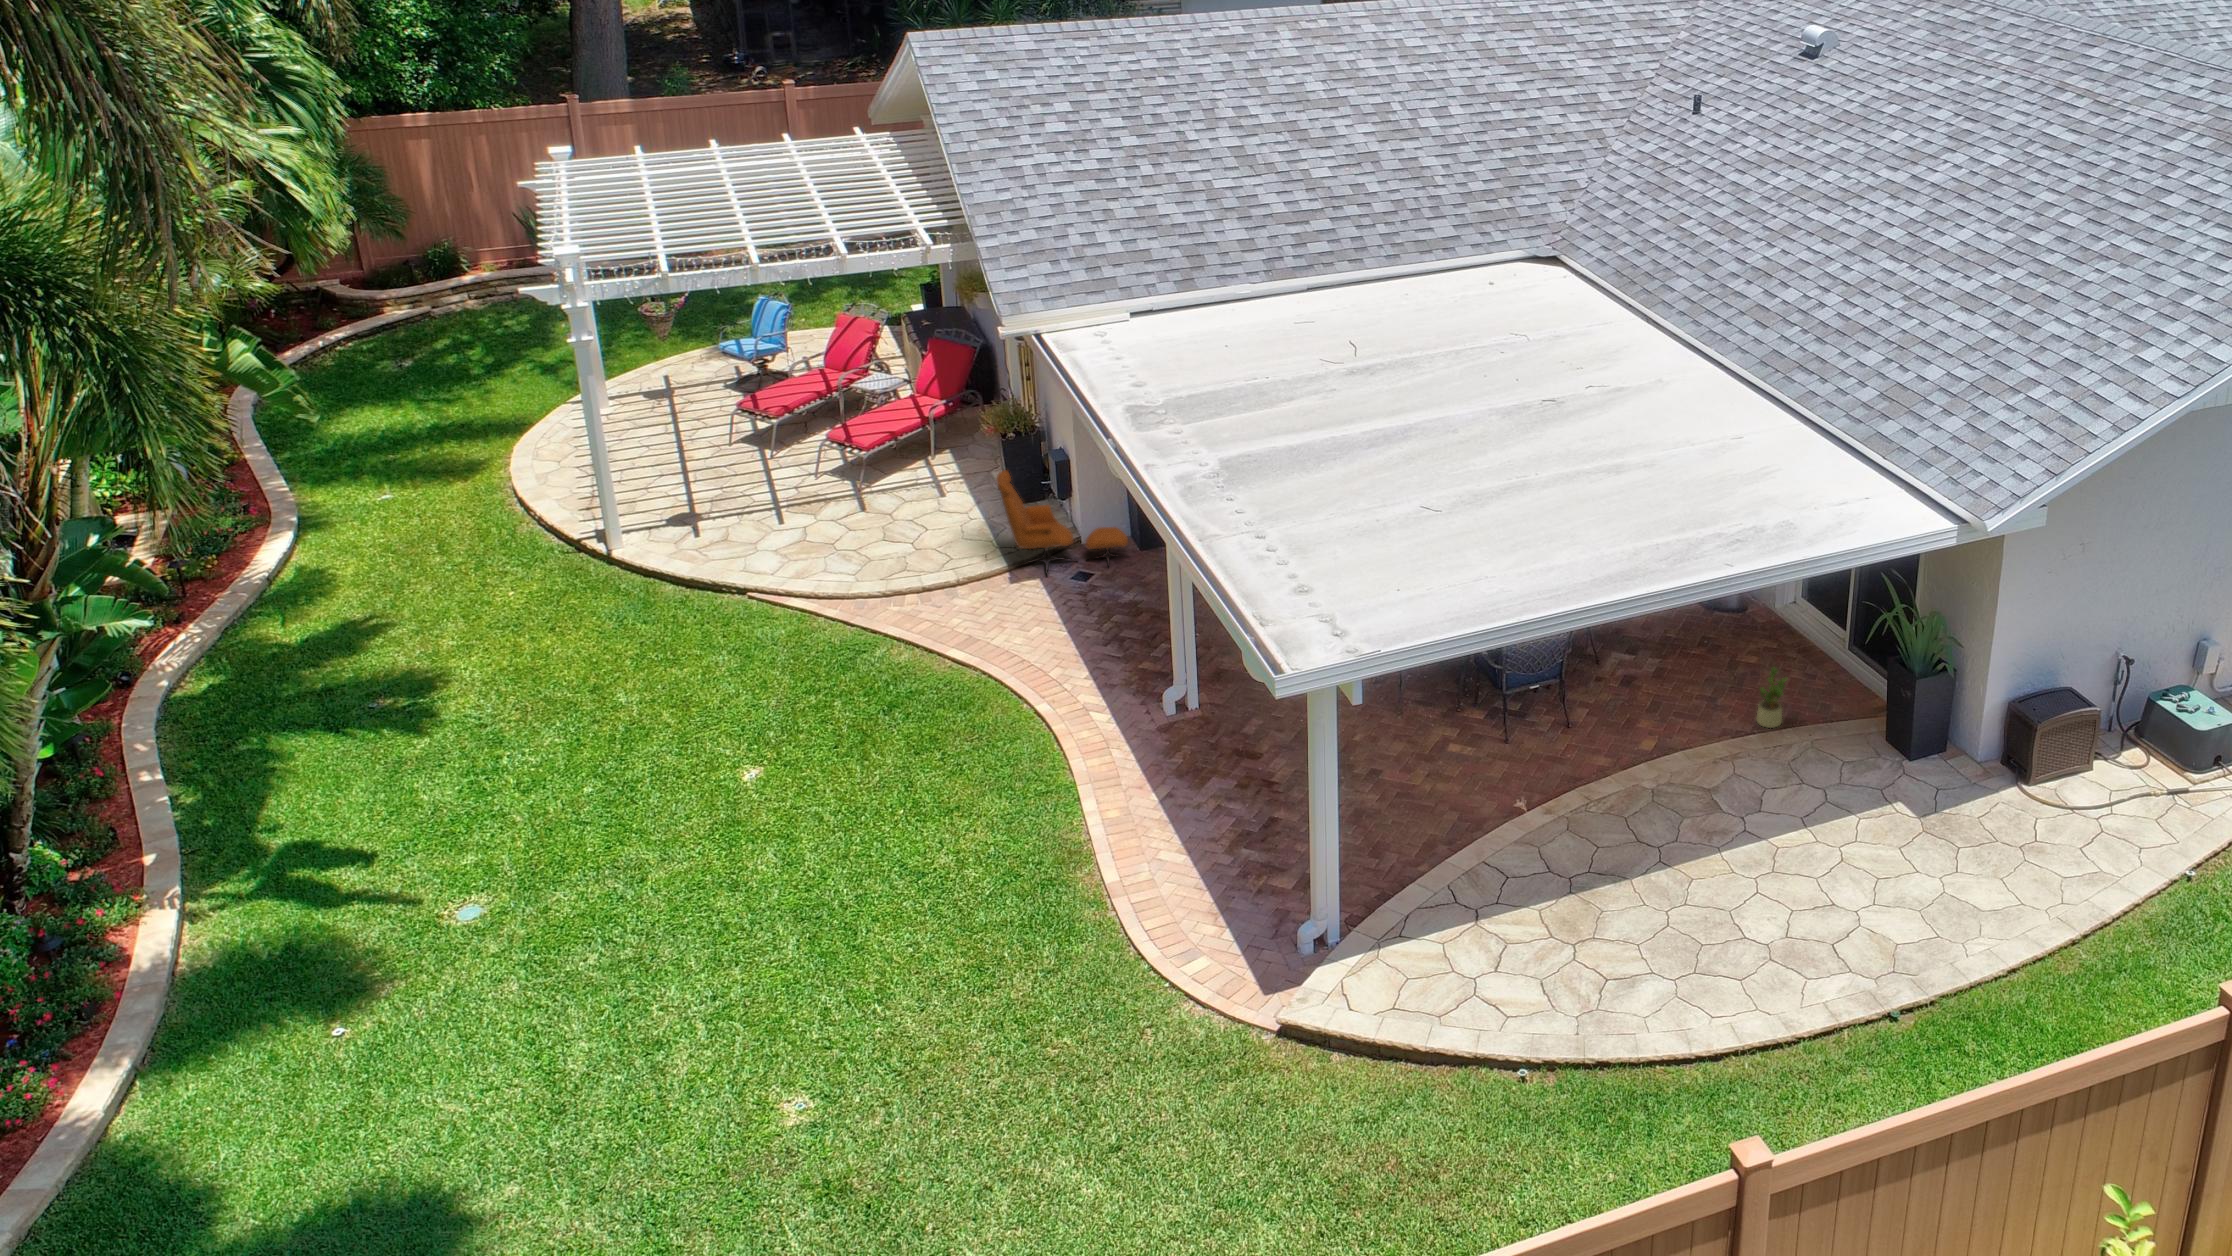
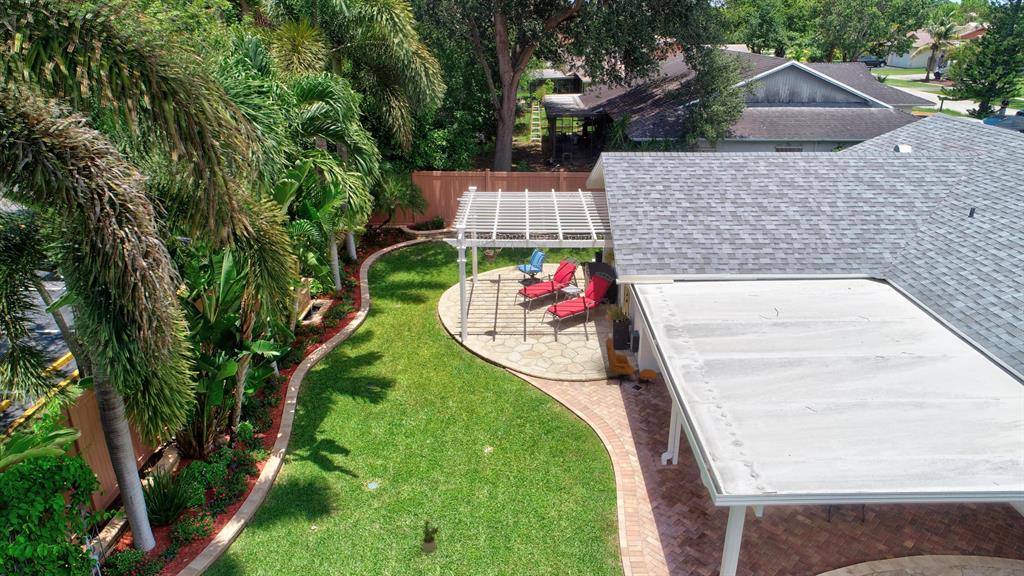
potted plant: present [1756,667,1787,728] -> present [422,521,439,552]

